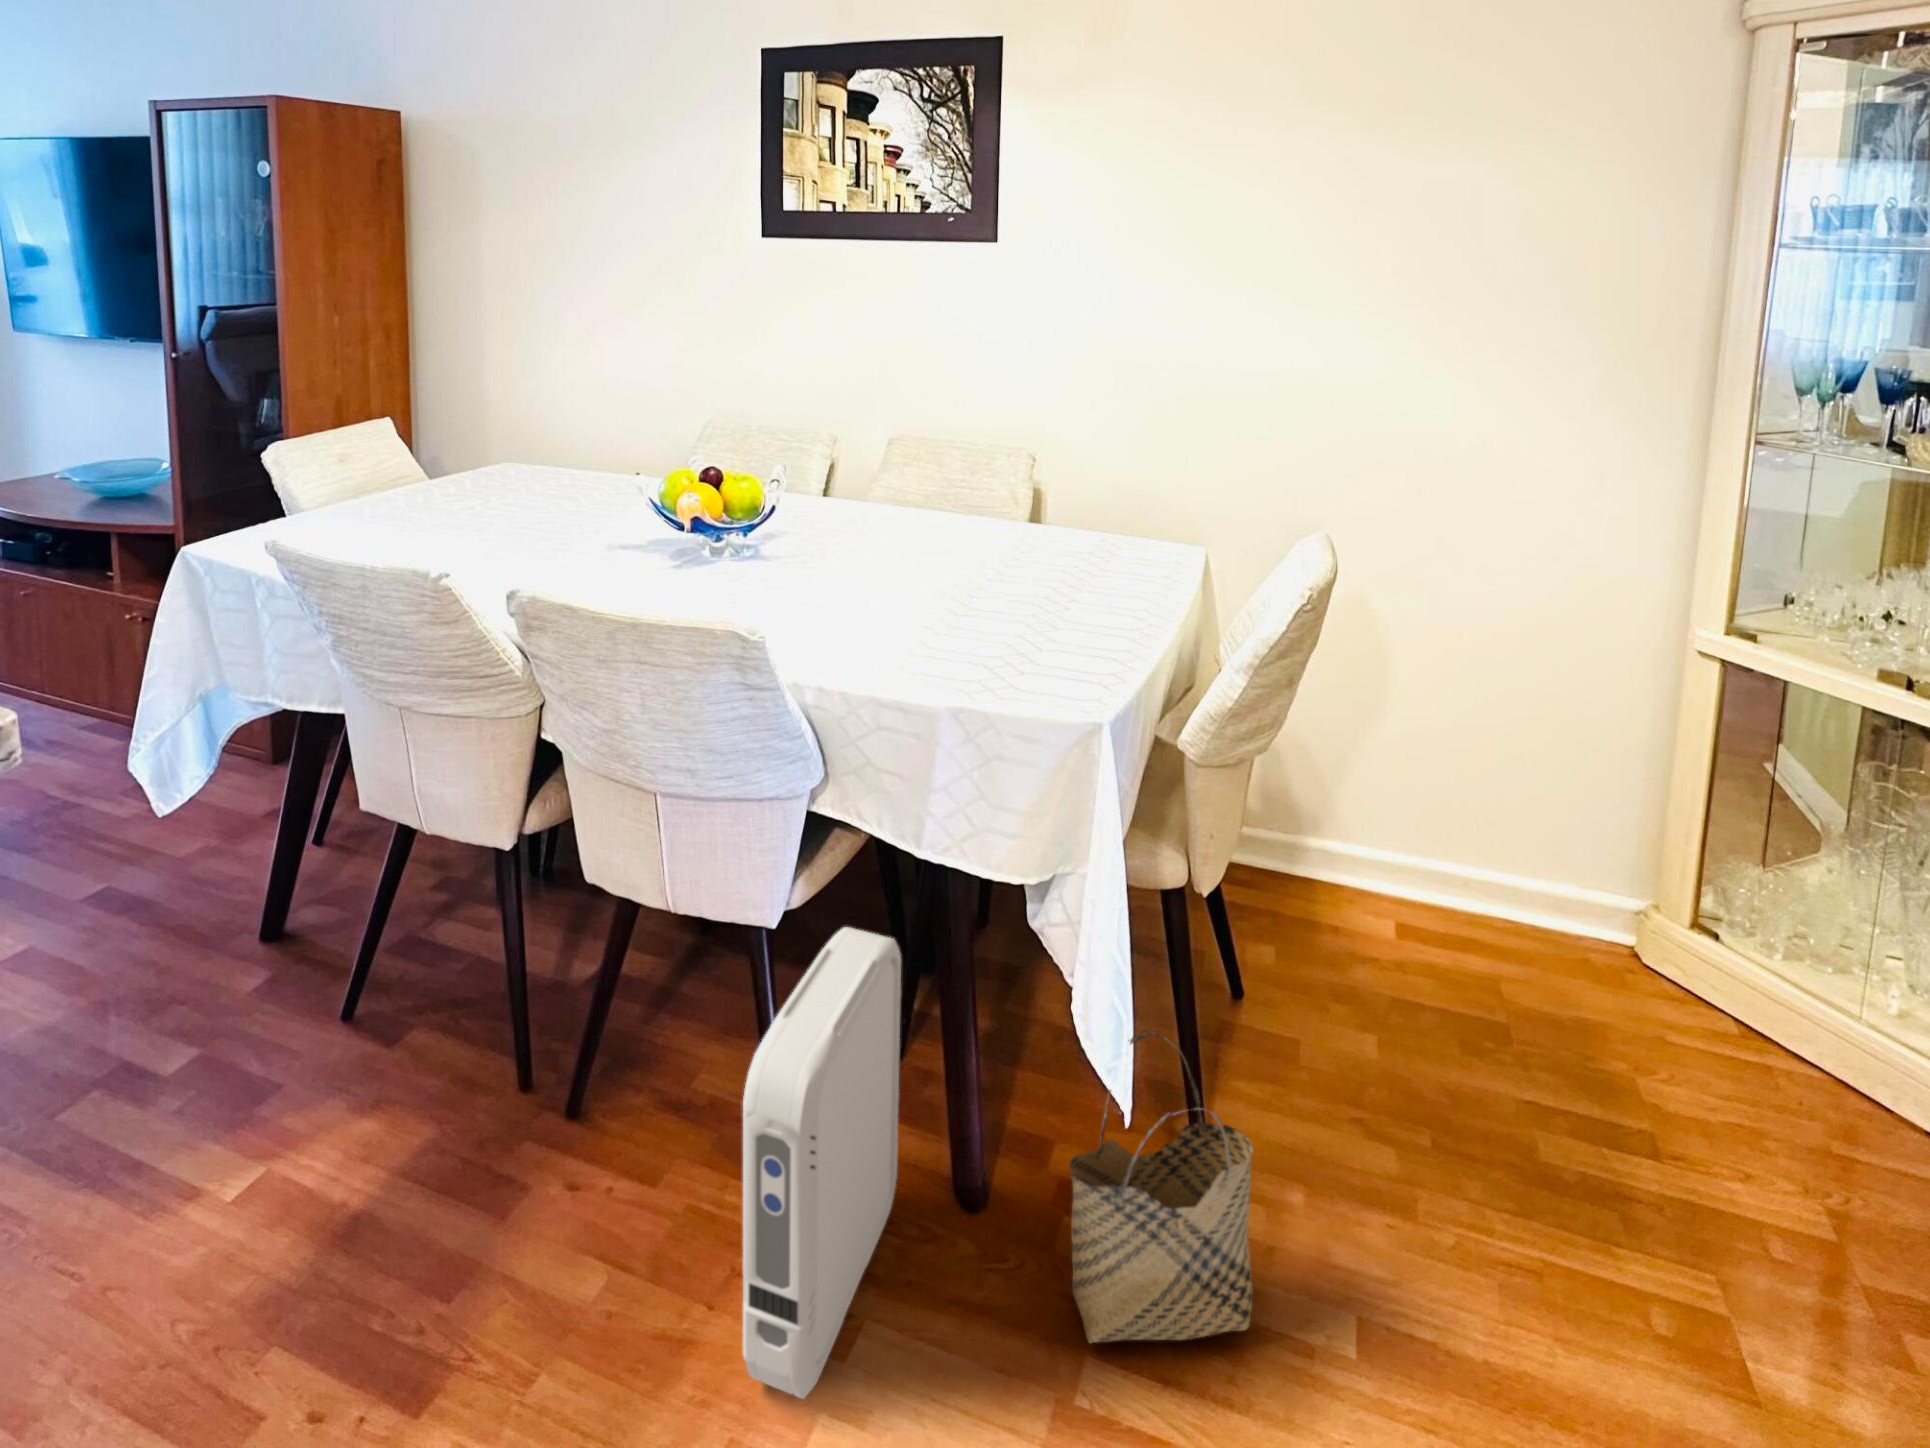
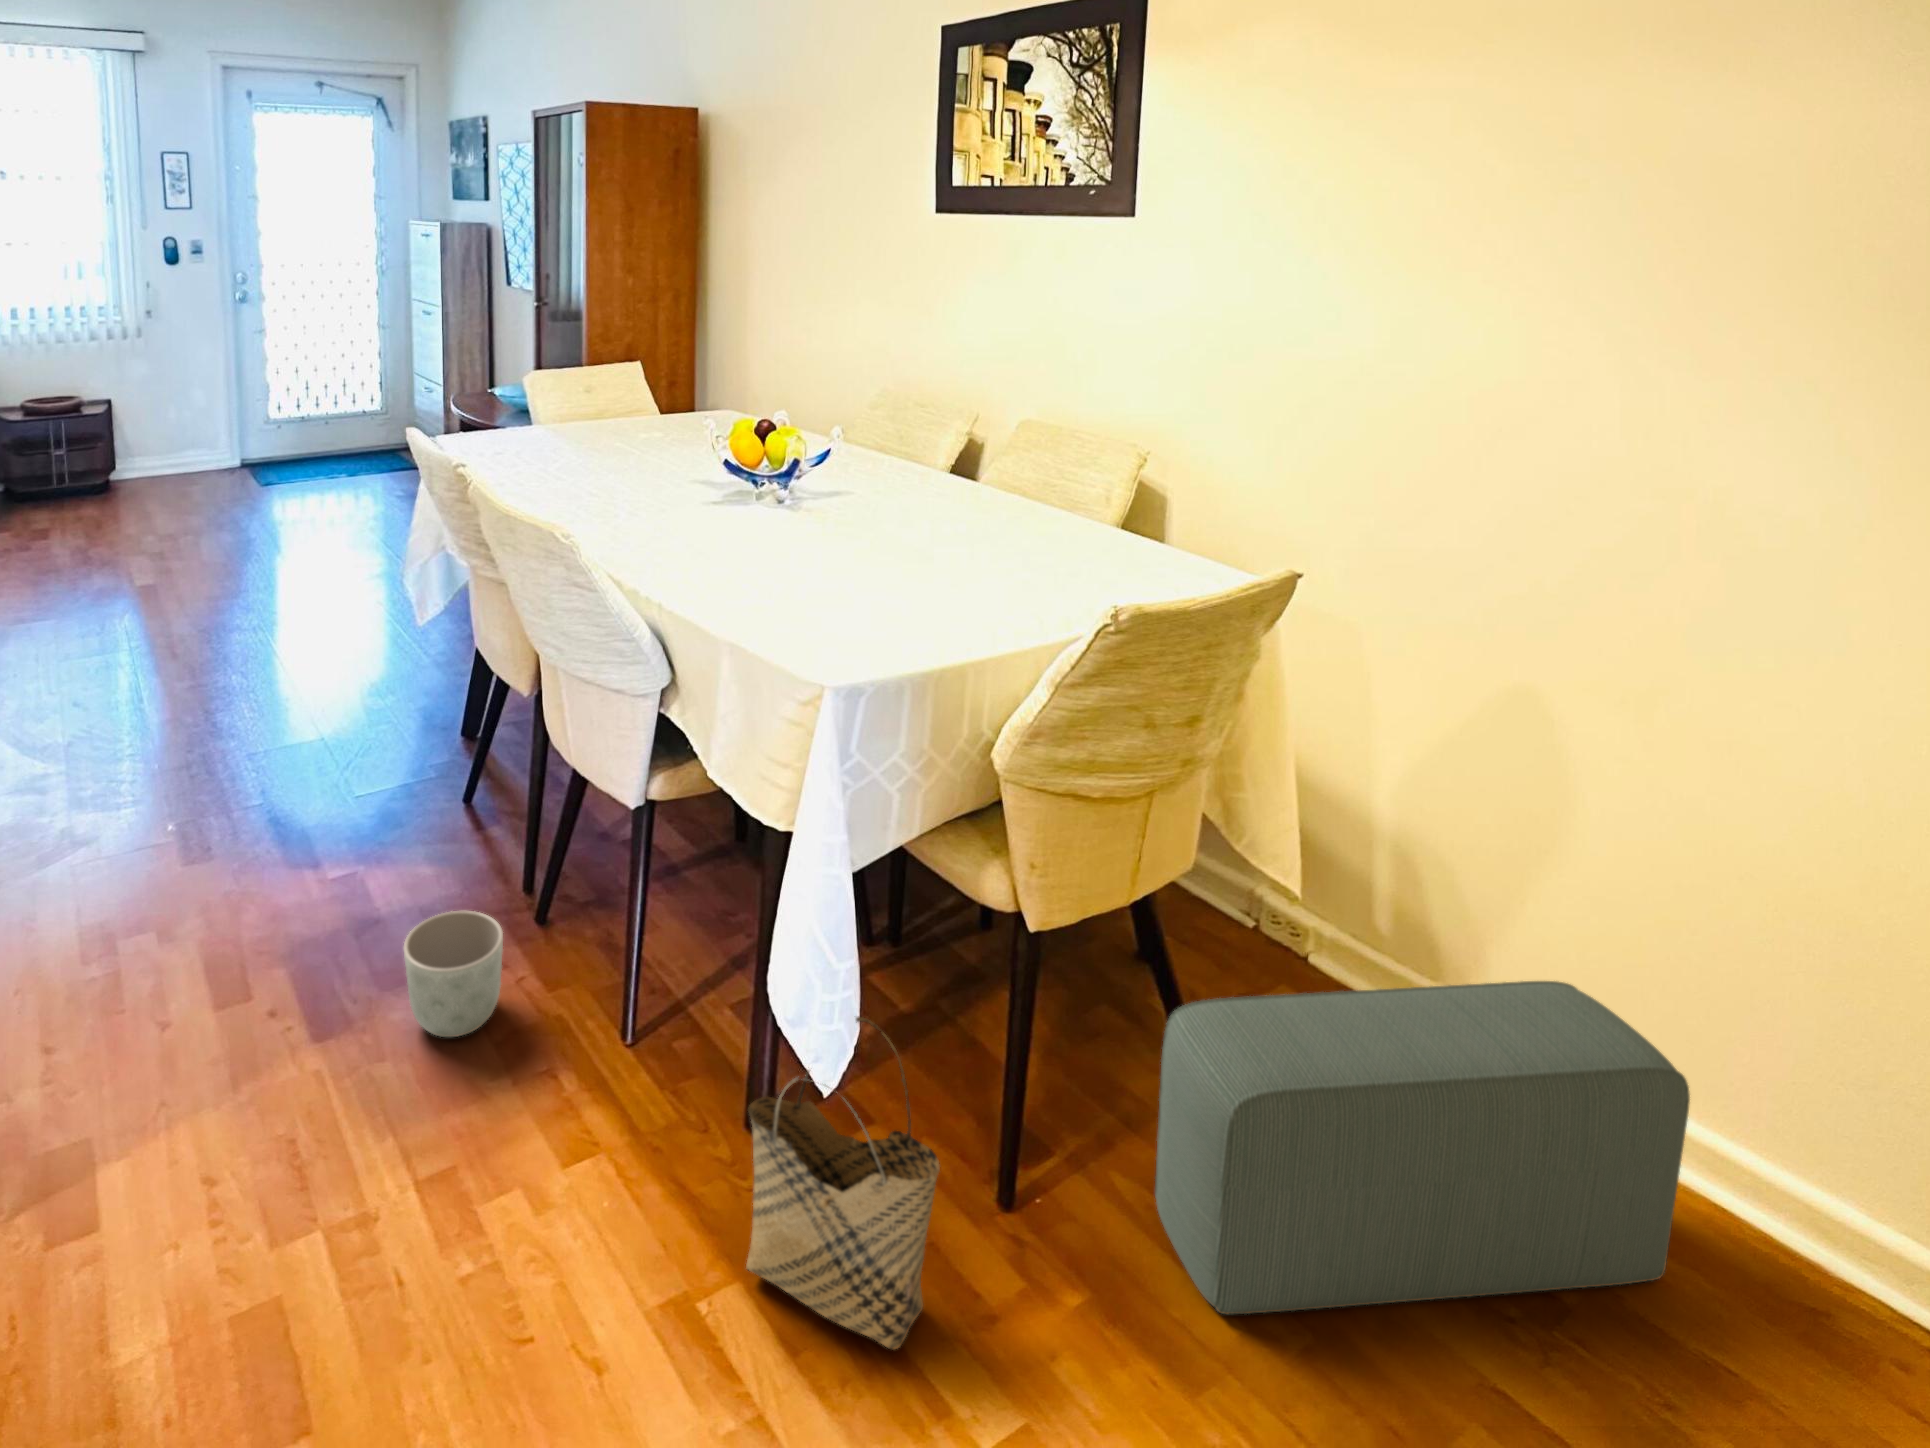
pouf: none [1276,795,1533,1145] -> present [1155,981,1690,1314]
air purifier: present [743,927,901,1399] -> none [483,826,702,1170]
planter: none [496,1127,627,1311] -> present [404,911,503,1037]

